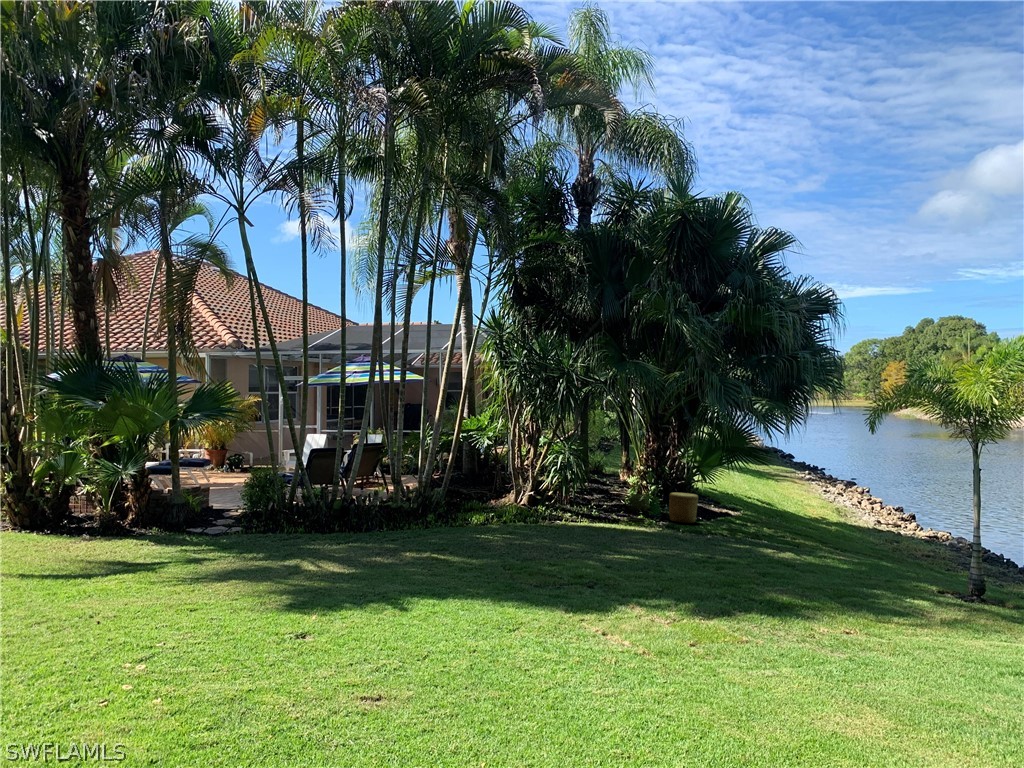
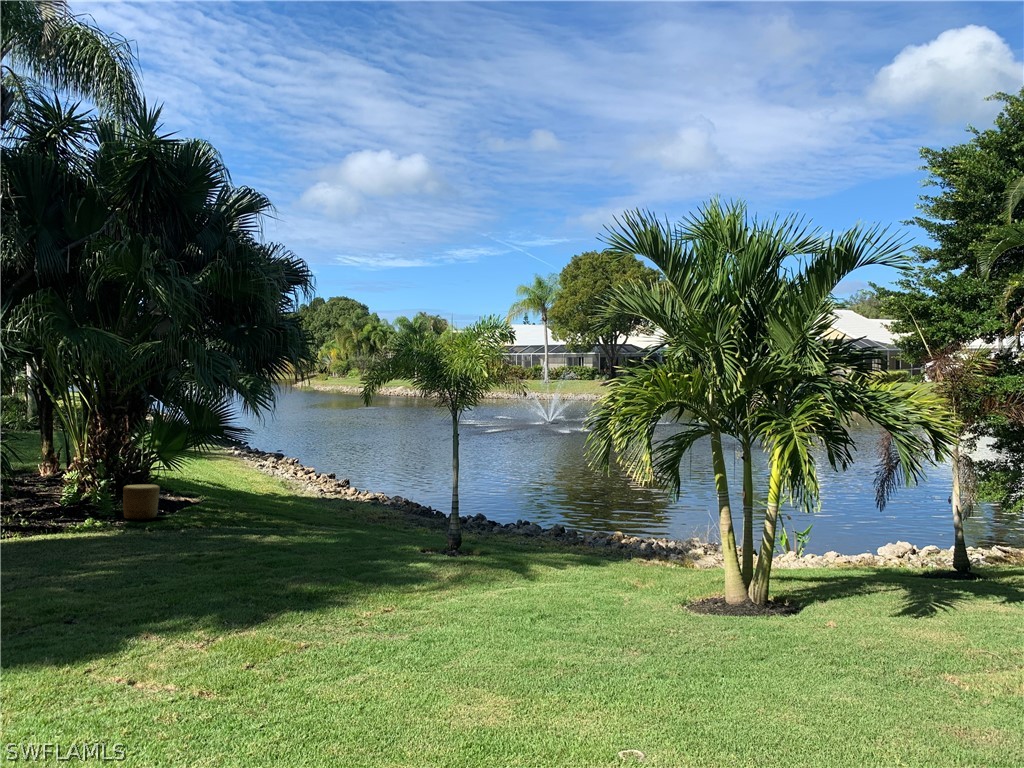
potted tree: present [627,484,649,521] -> none [68,477,100,526]

